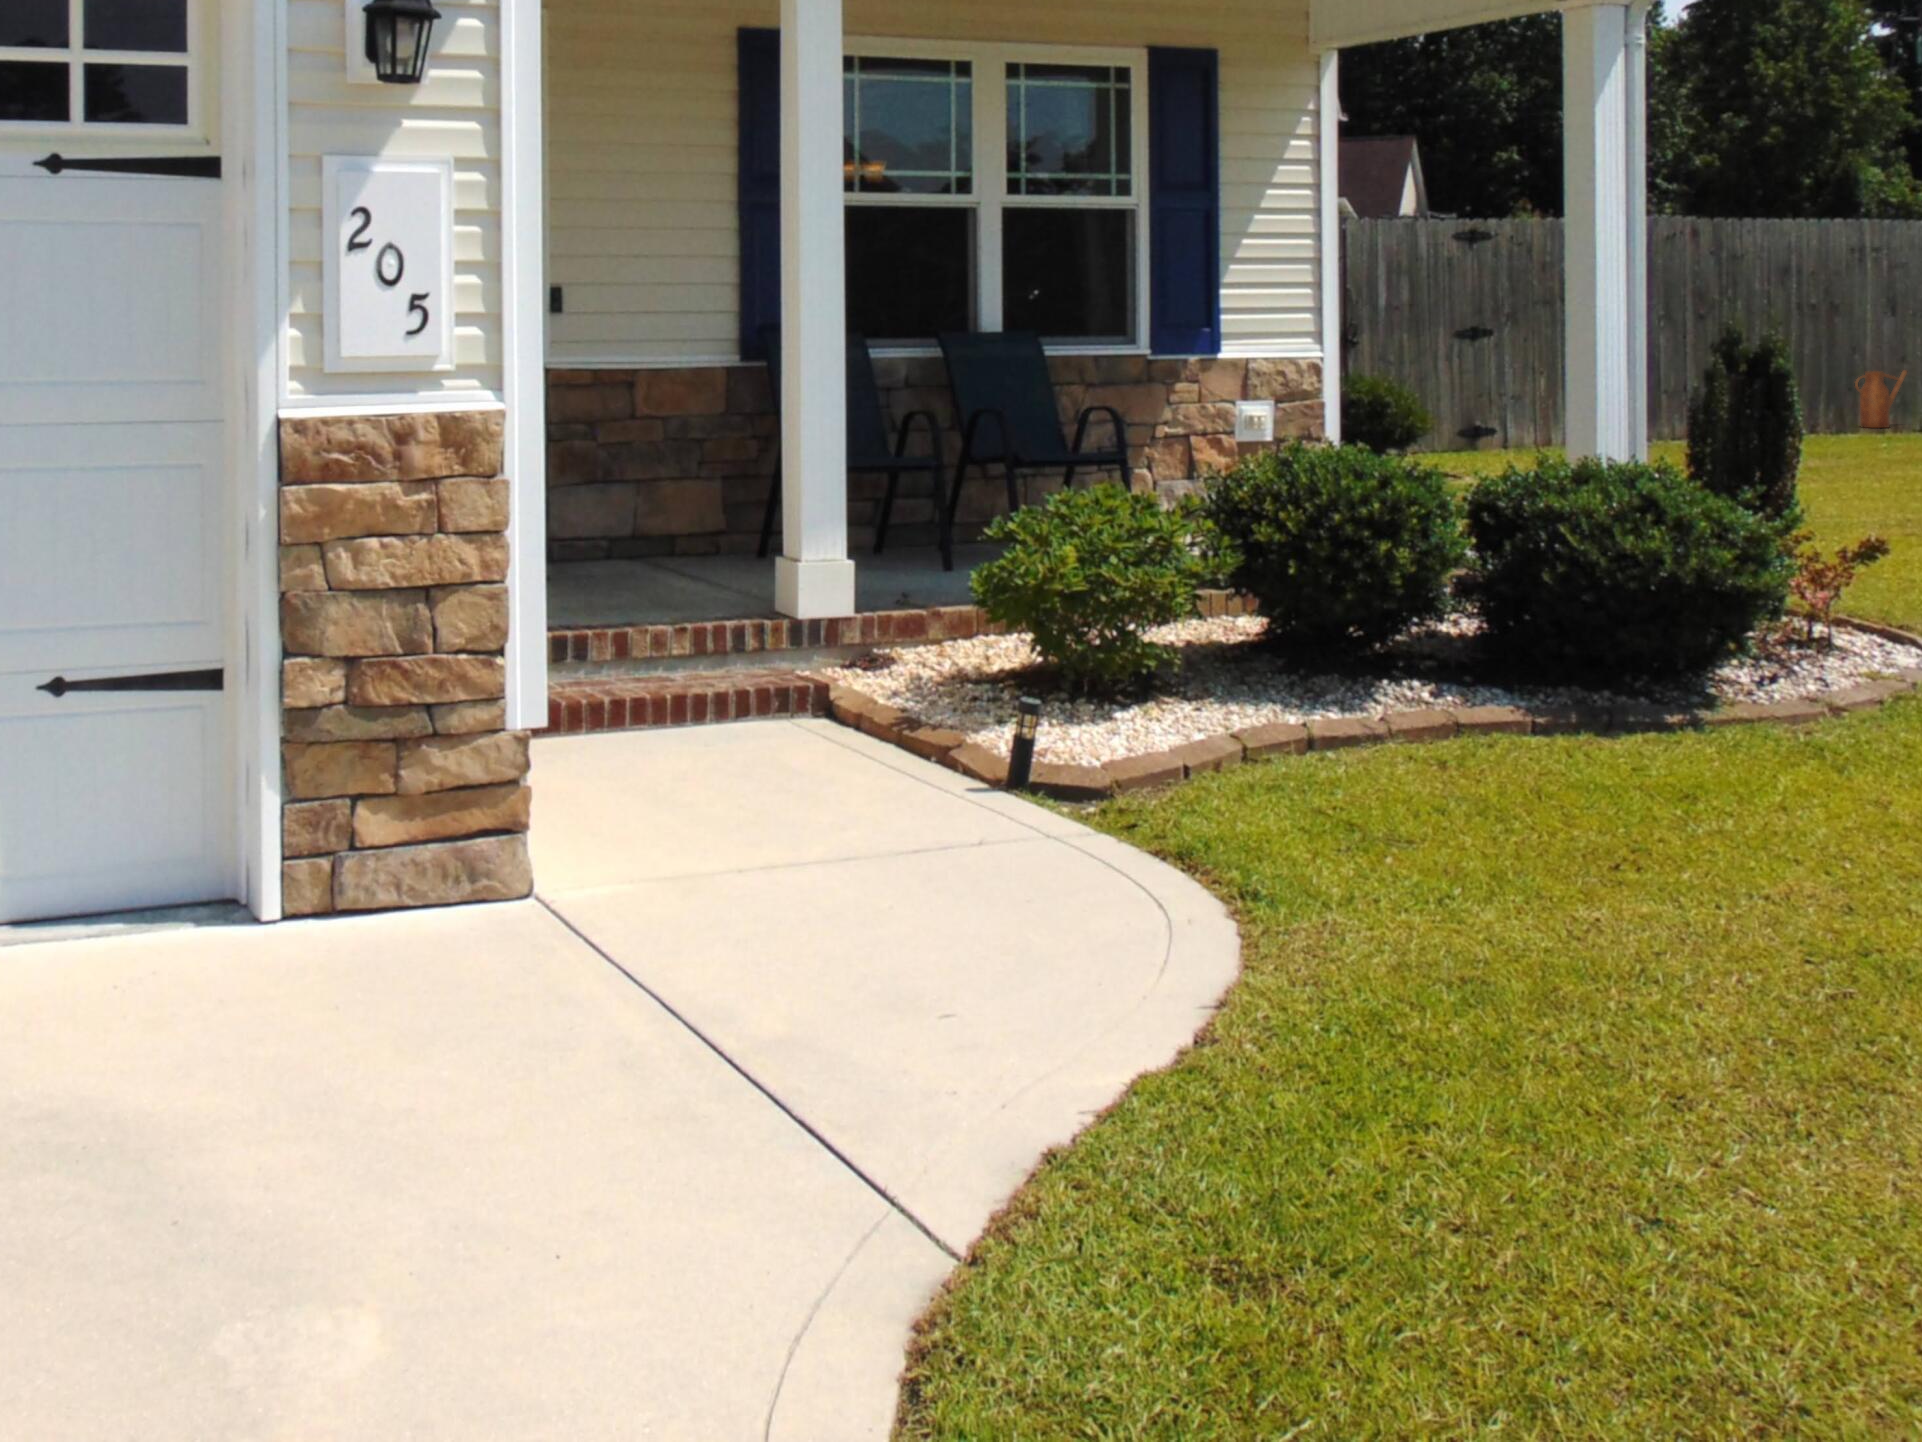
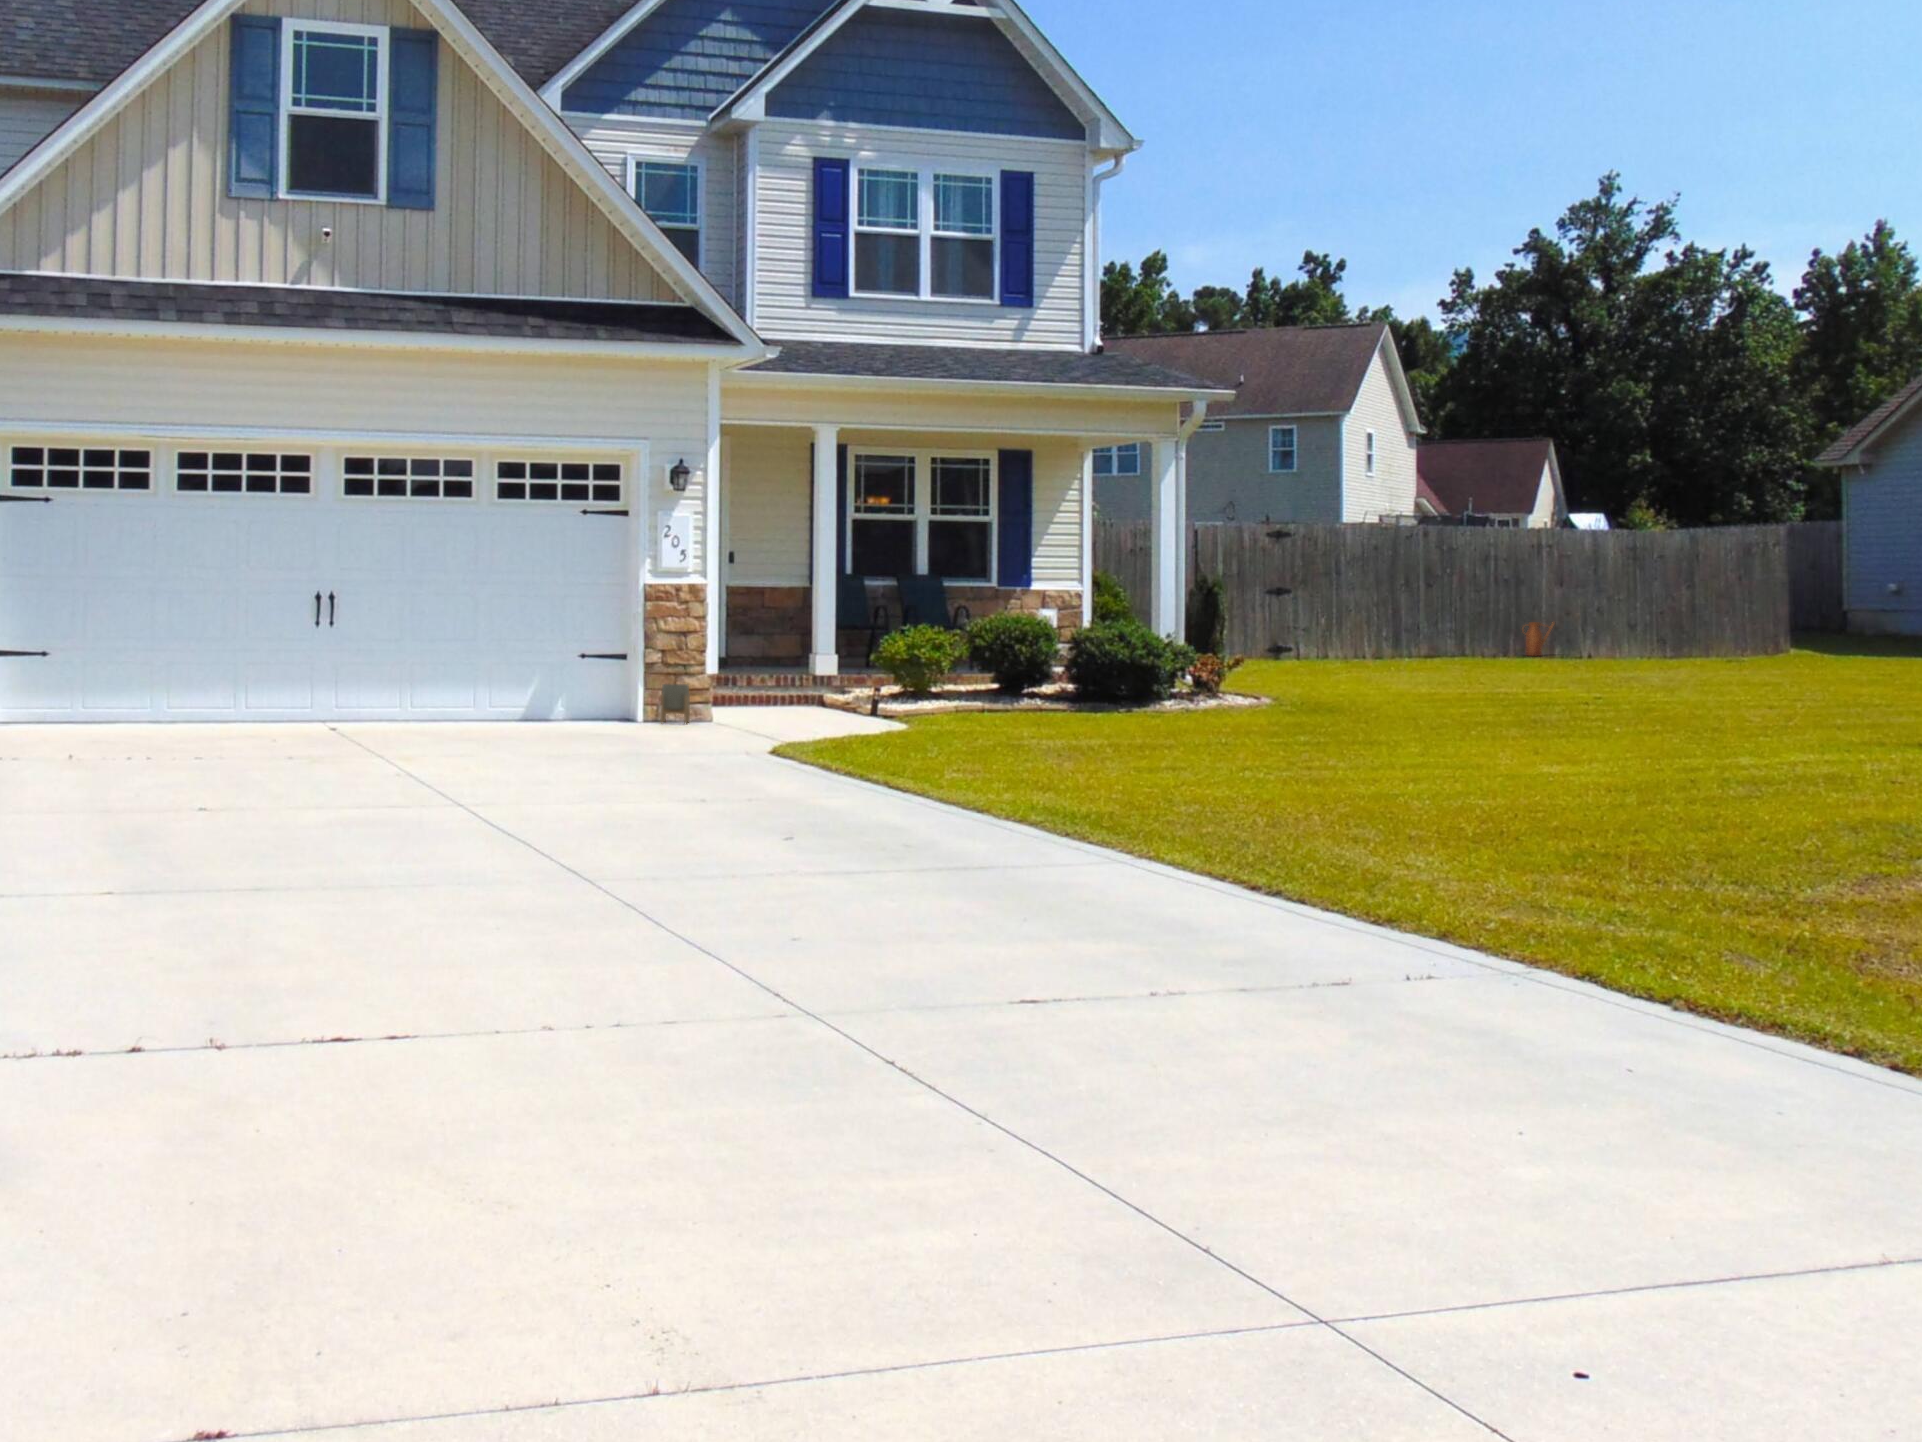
planter: none [340,781,455,951] -> present [660,684,690,723]

